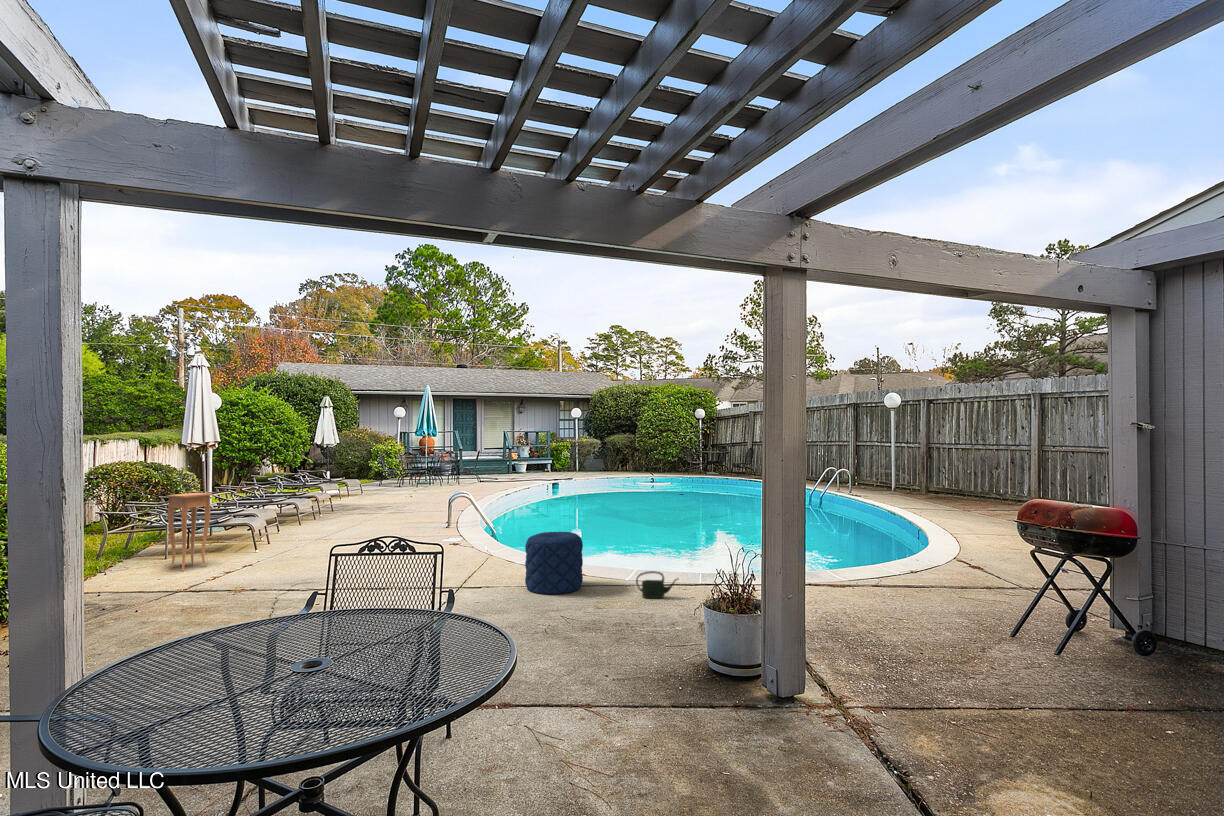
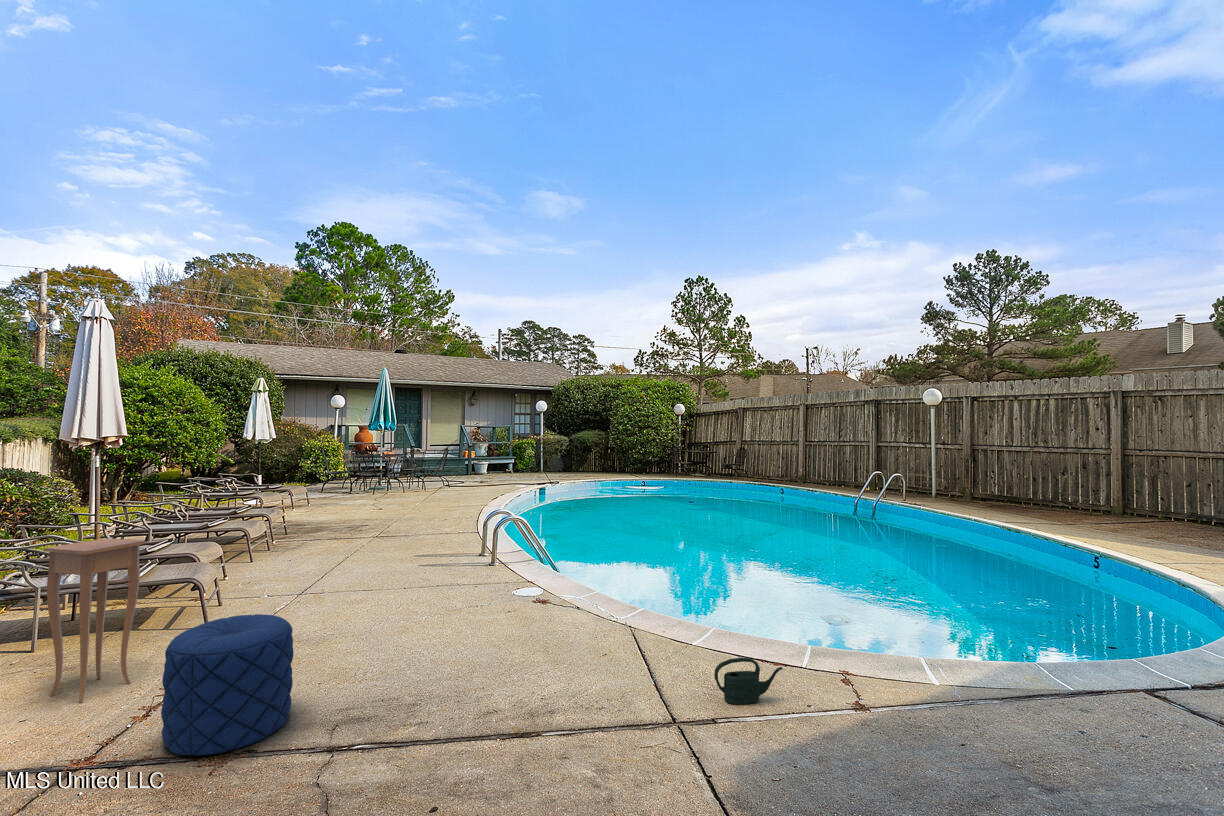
pouf: present [525,532,583,594] -> present [161,614,294,756]
watering can: present [636,571,678,598] -> present [714,658,782,704]

